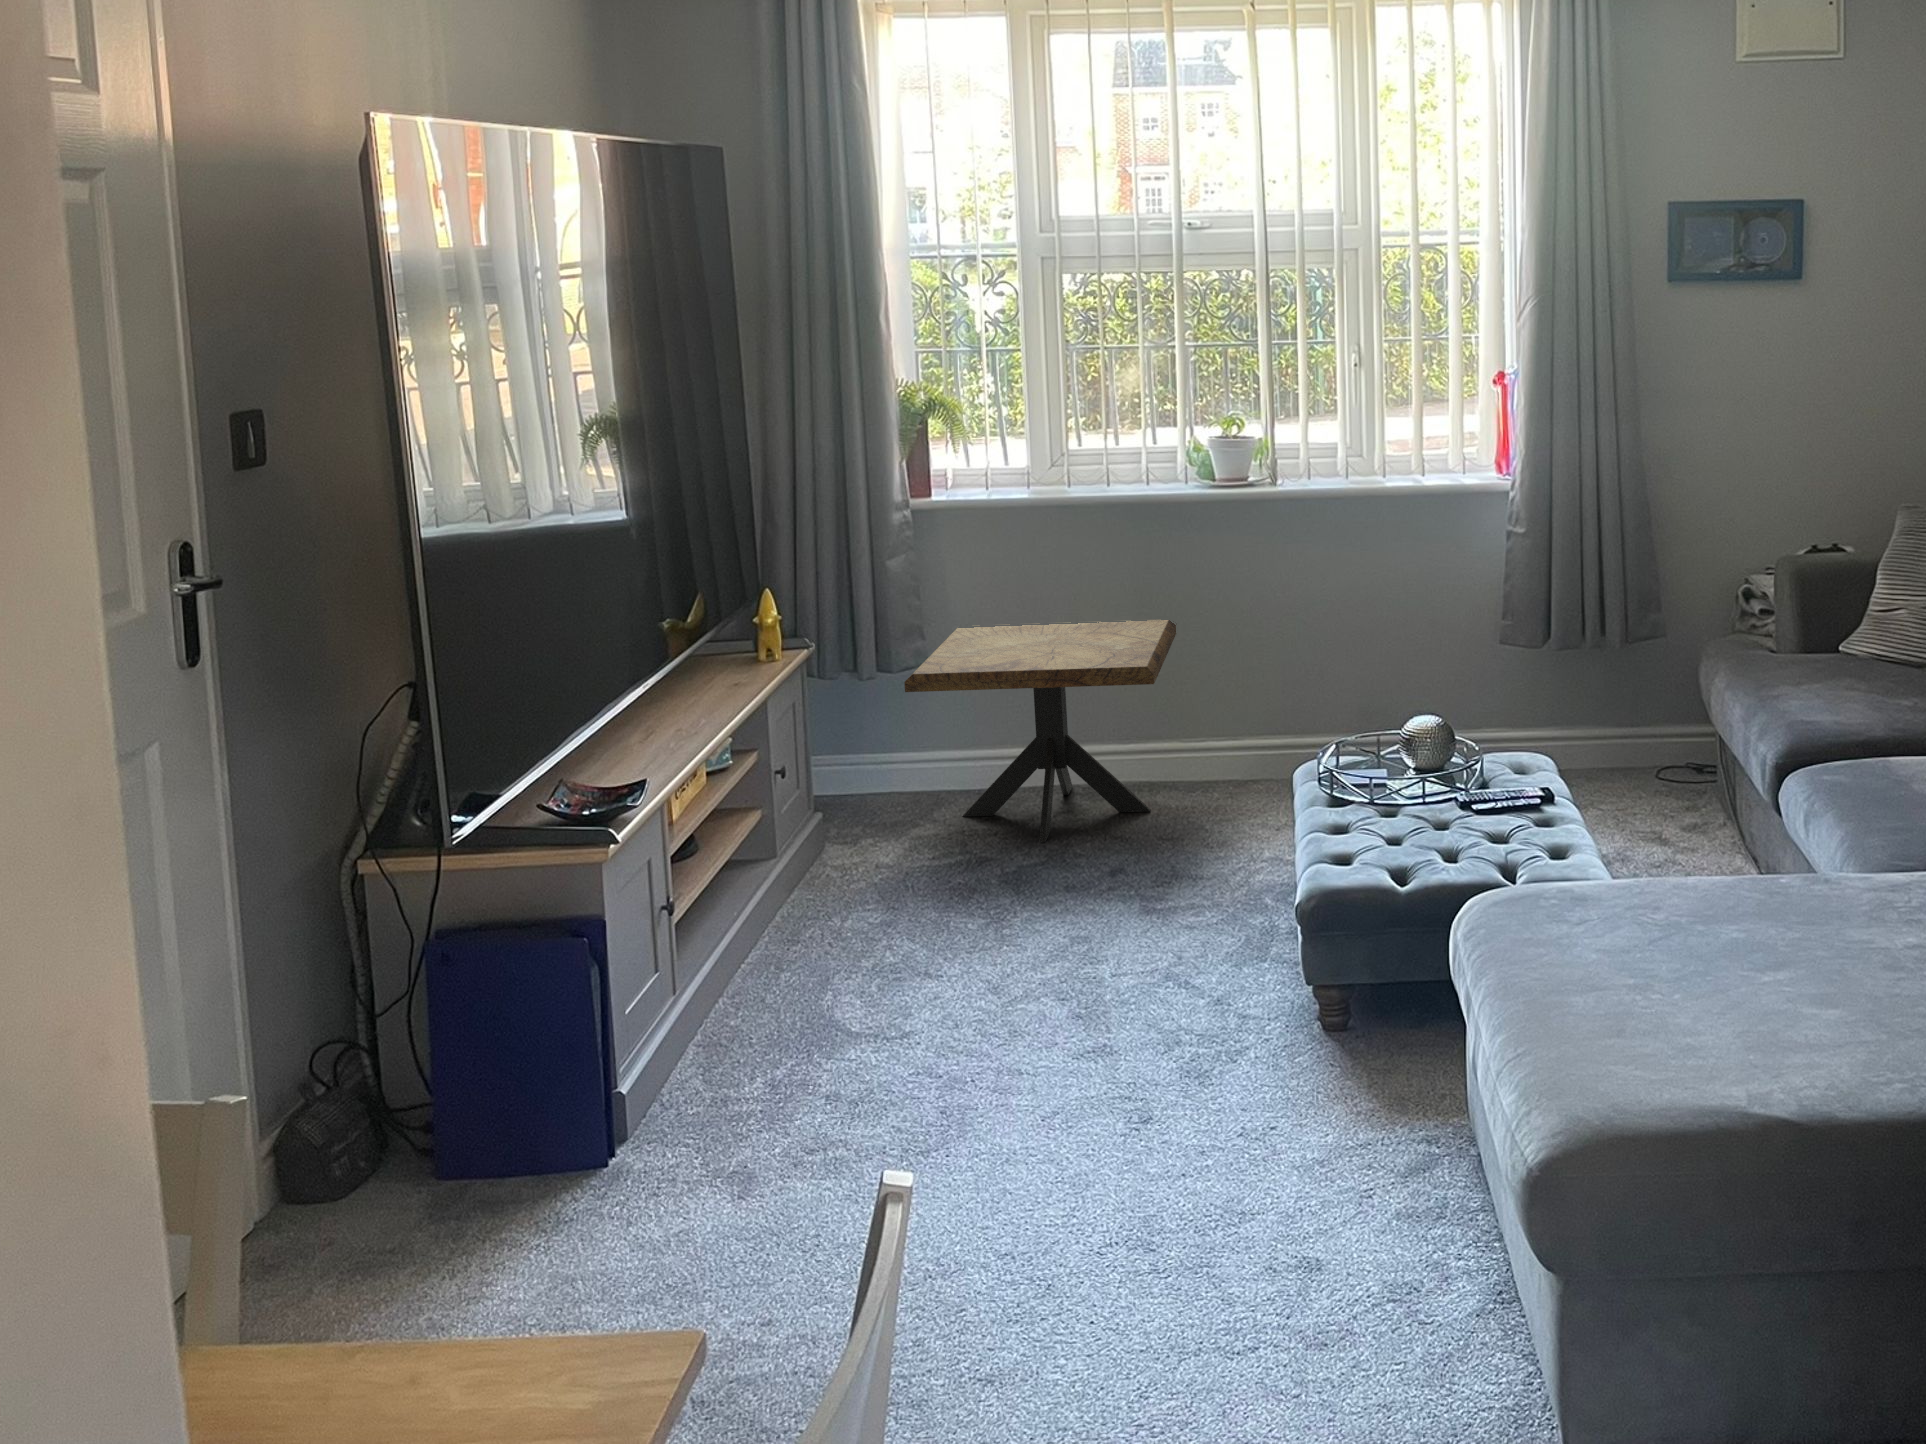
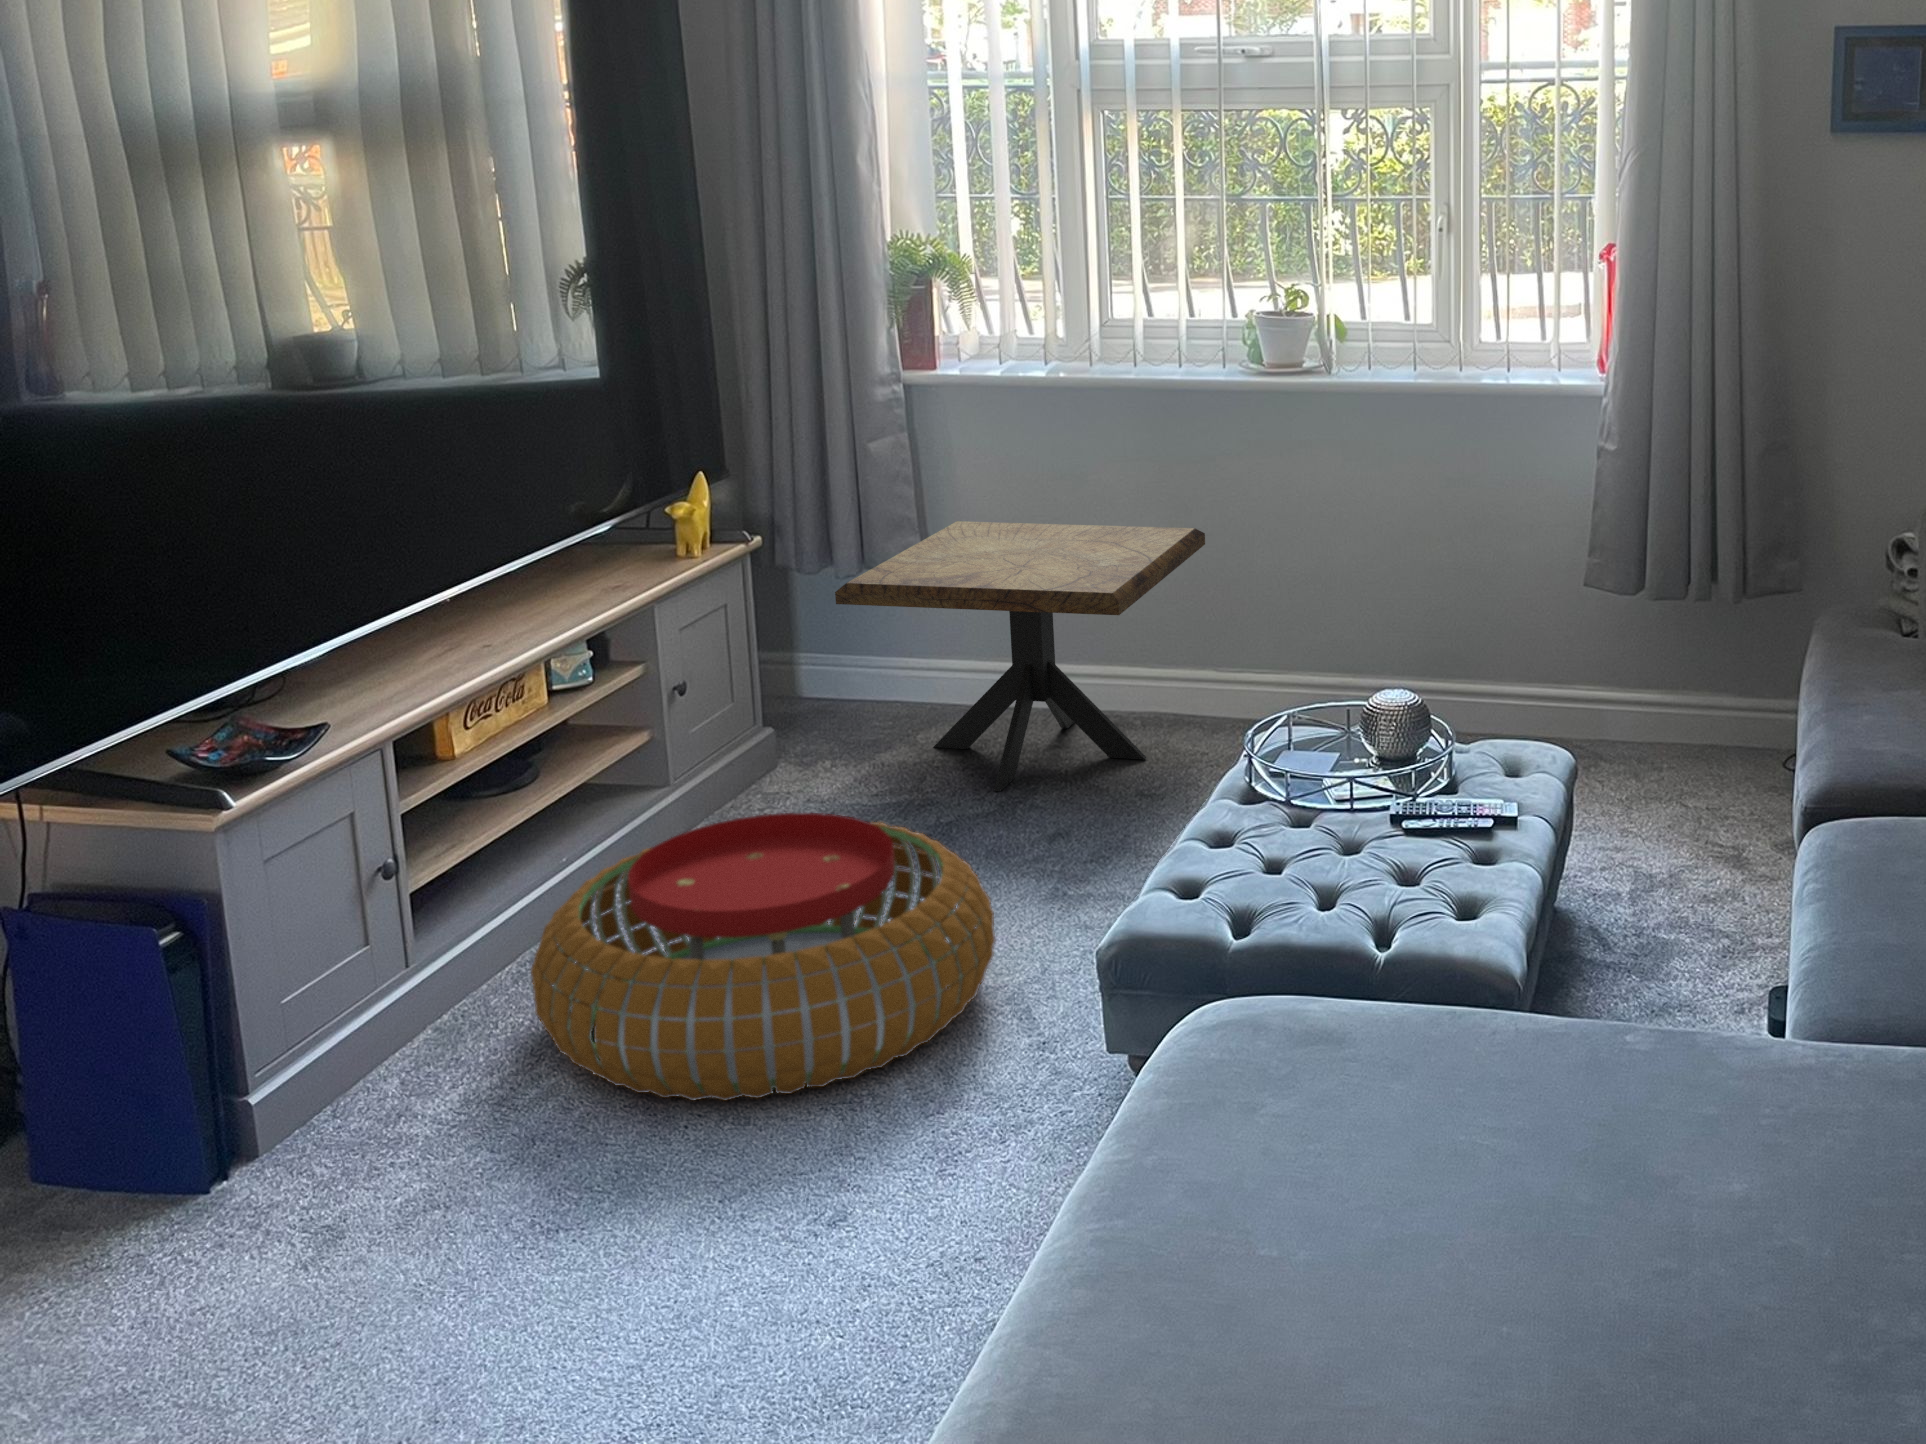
pouf: none [785,843,1152,1061] -> present [531,813,995,1101]

